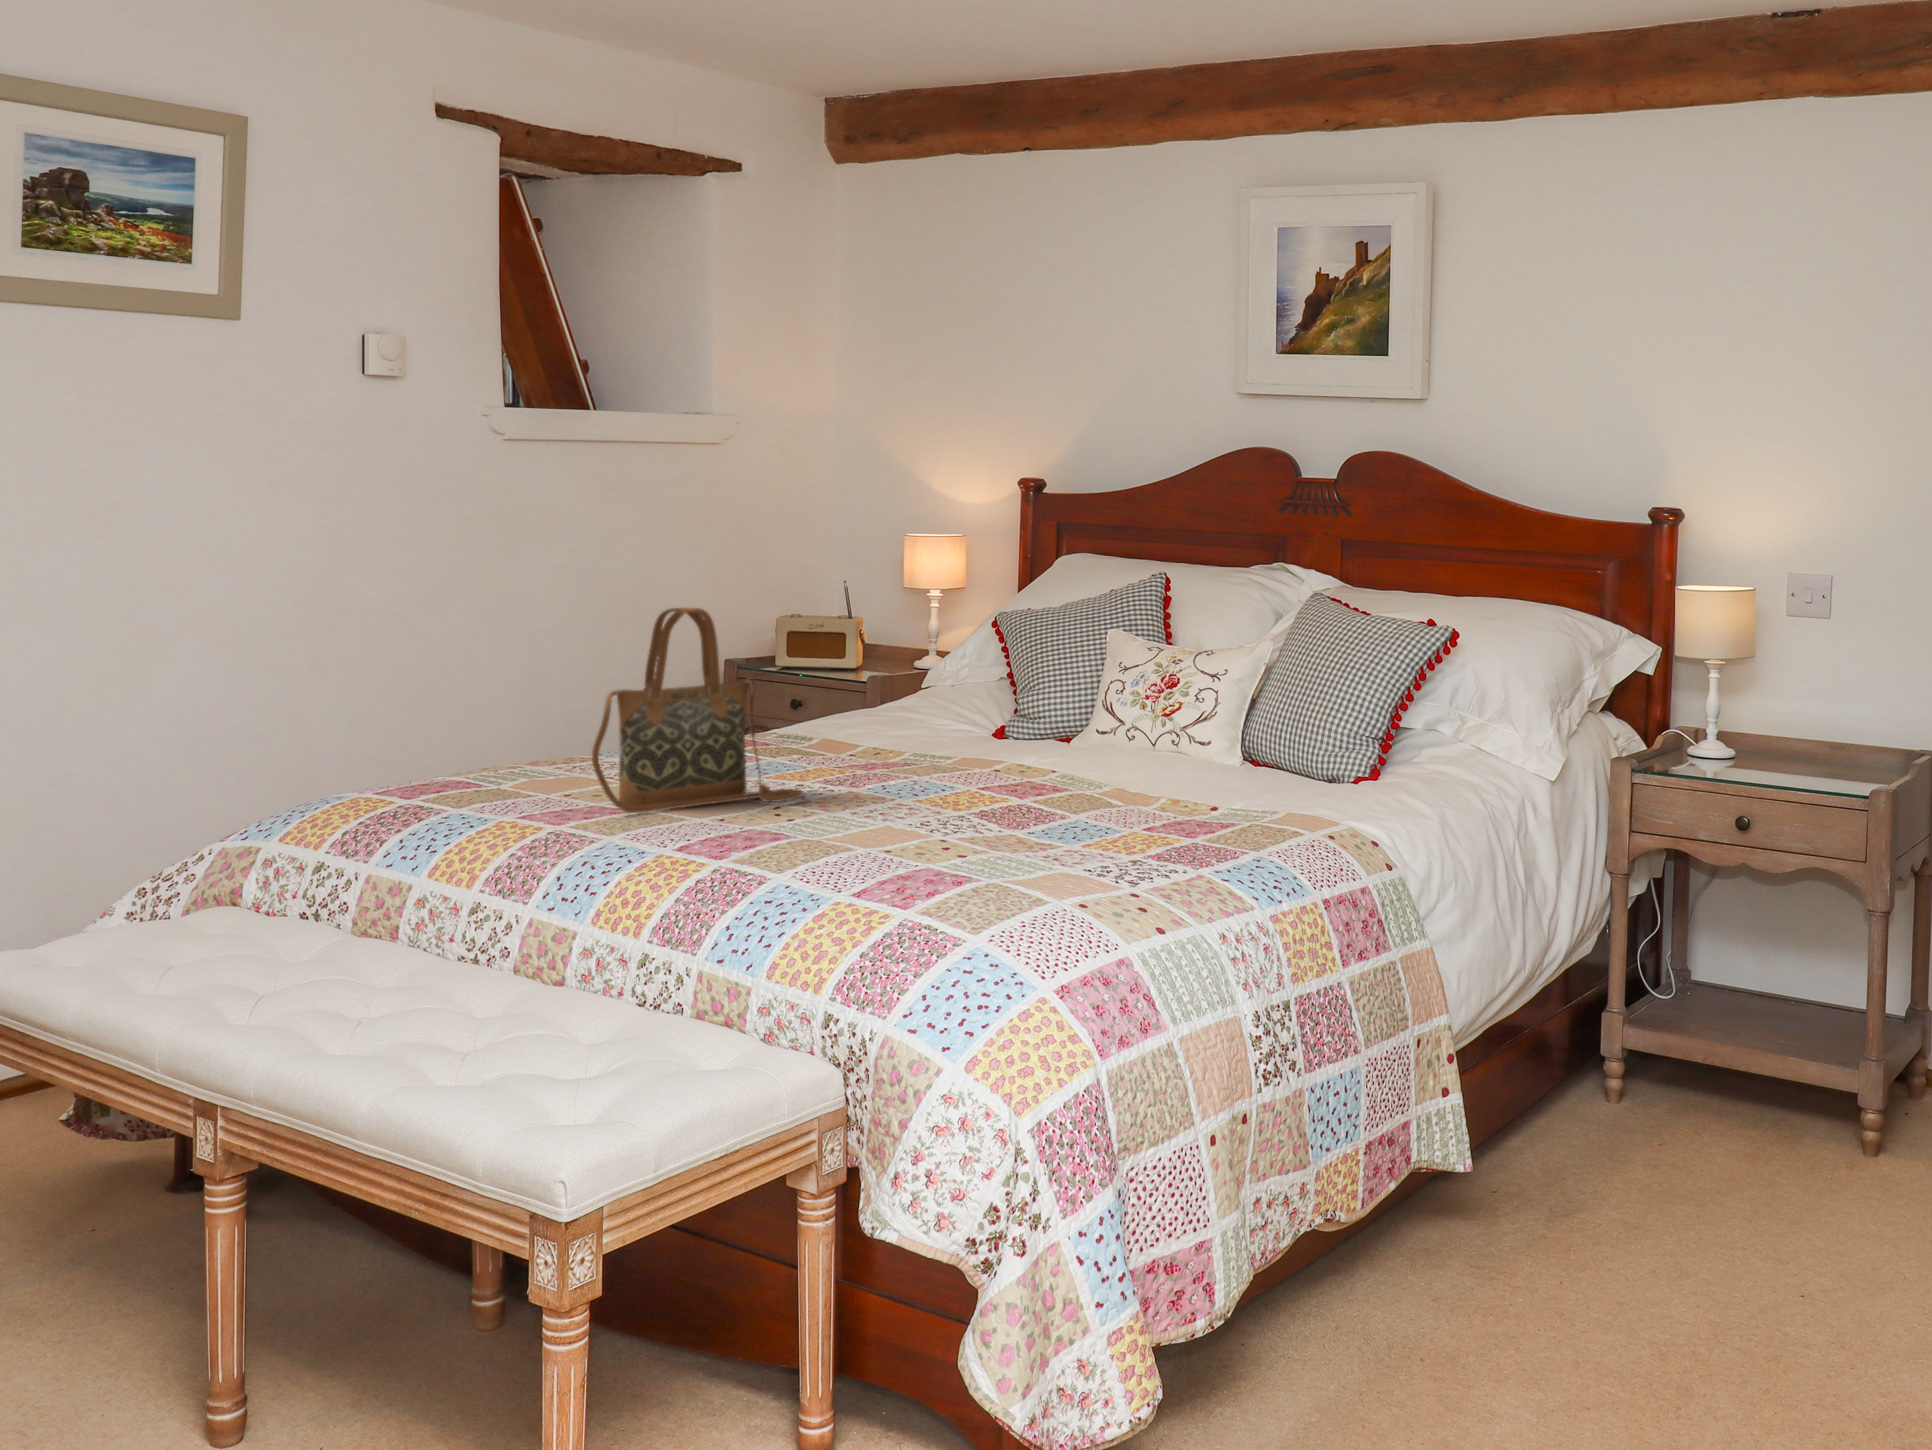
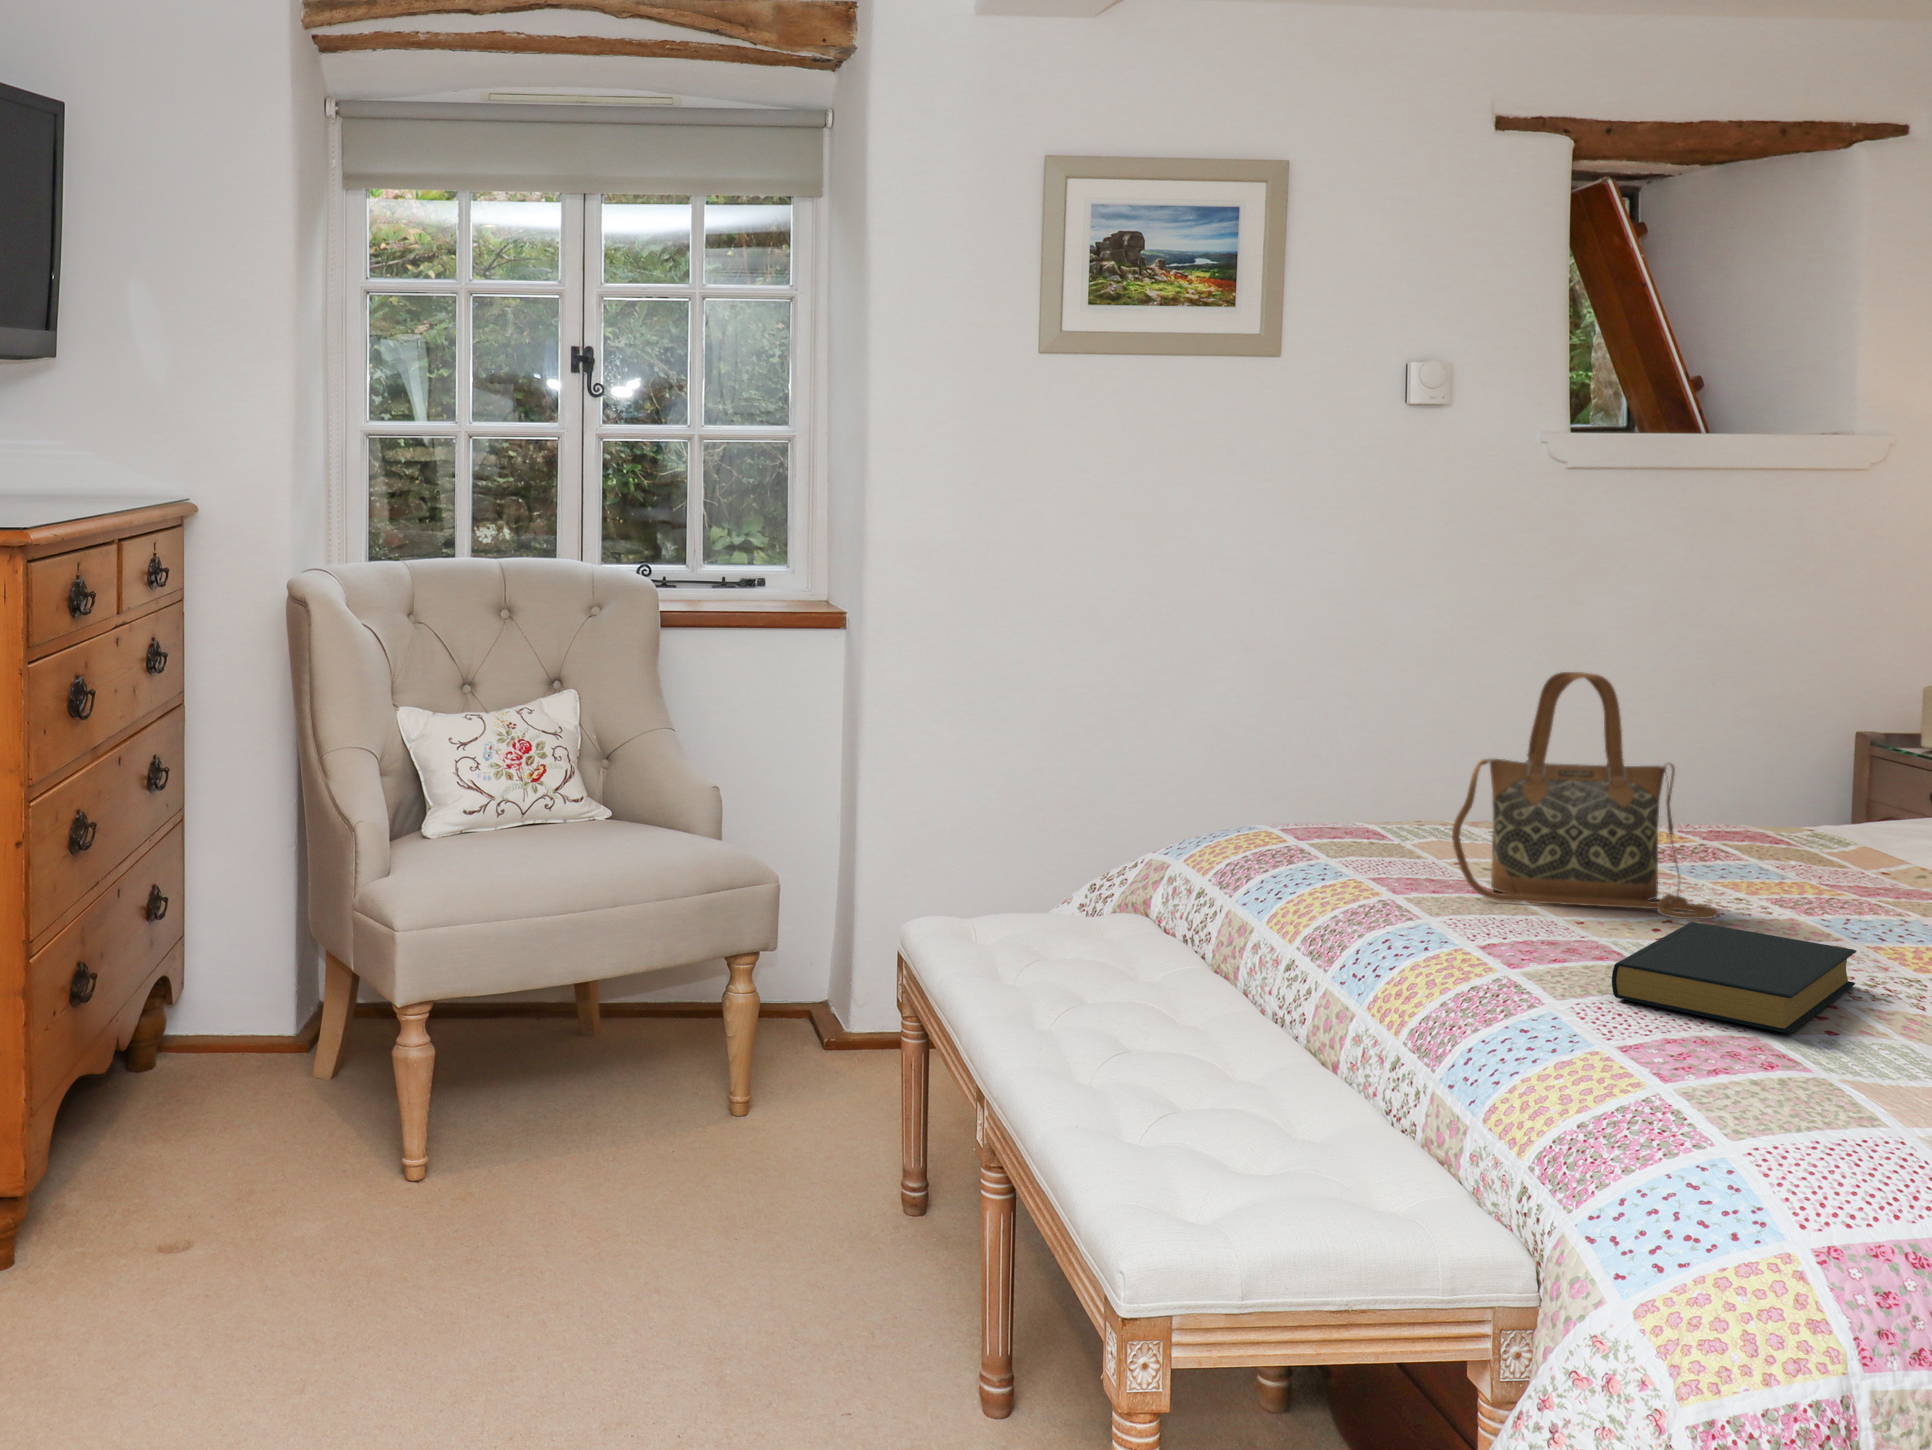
hardback book: none [806,796,940,862] -> present [1612,922,1856,1034]

